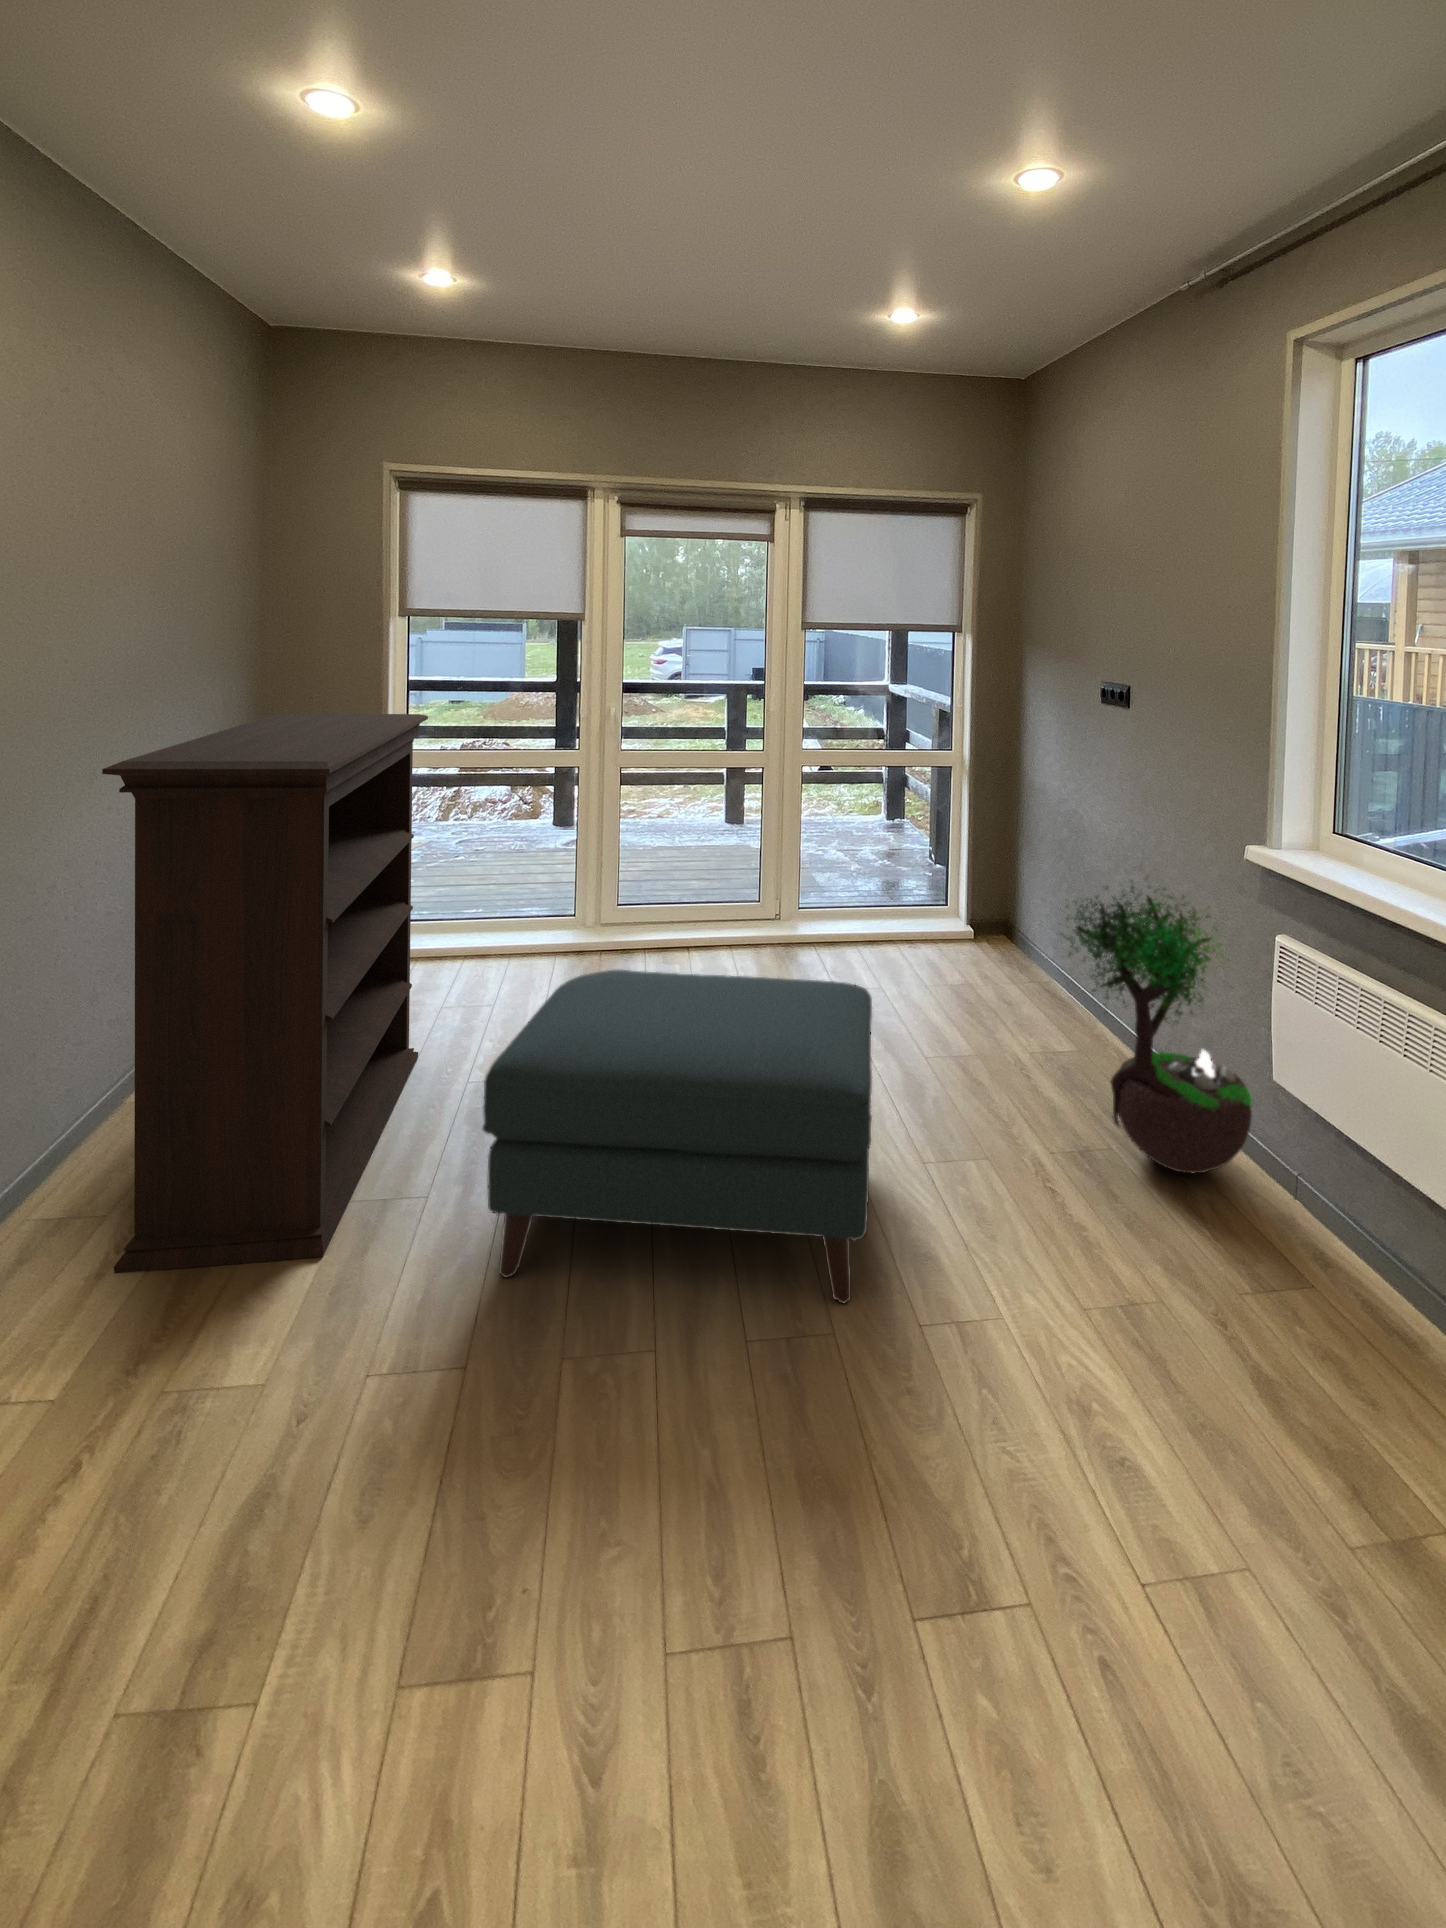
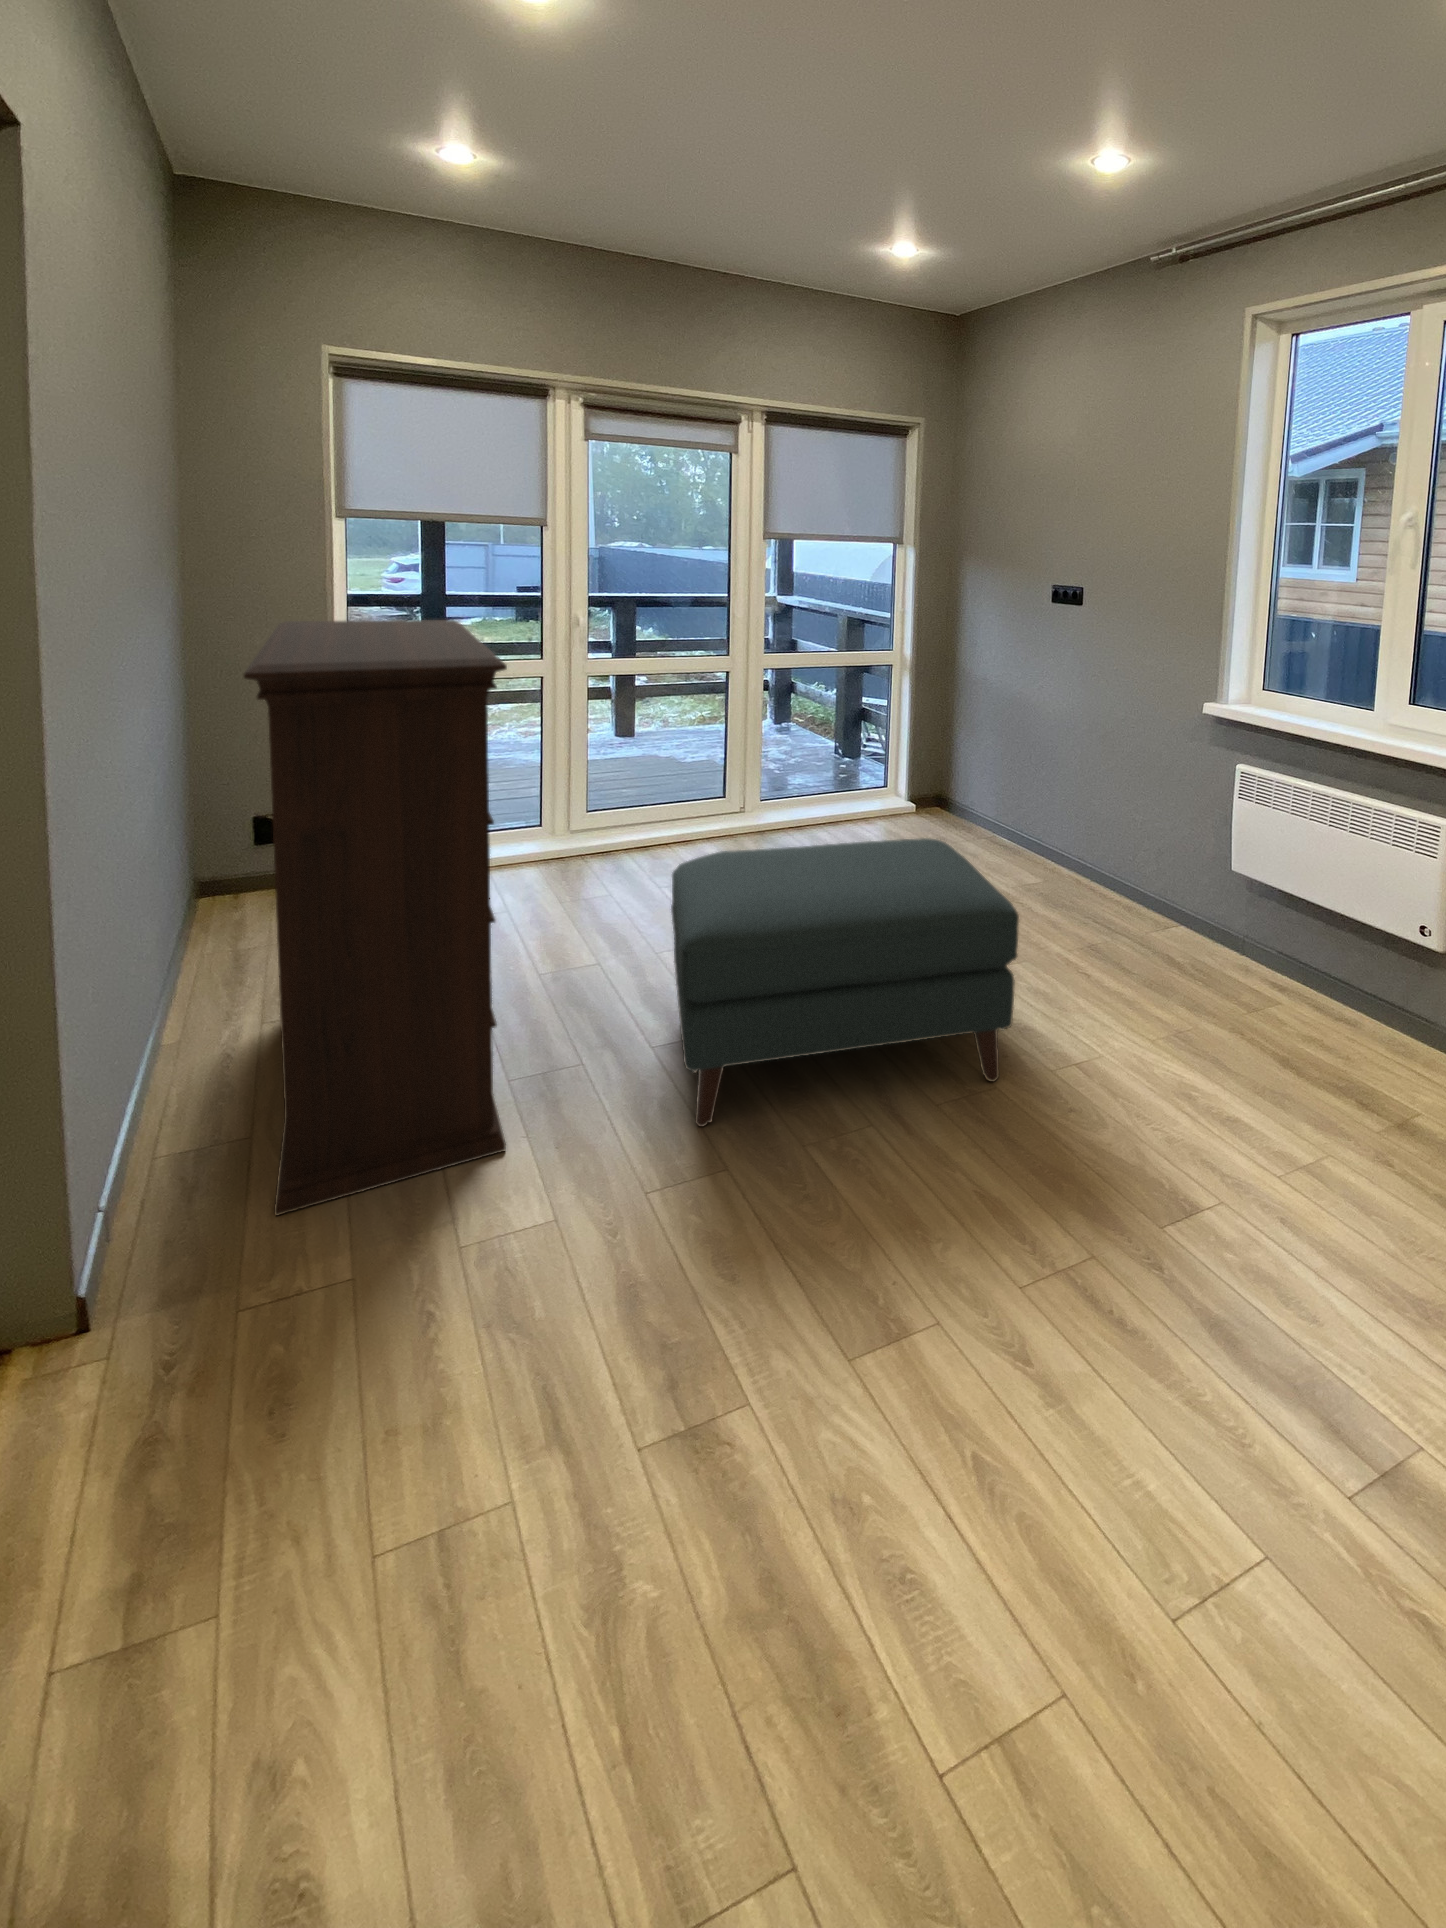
potted tree: present [1066,877,1252,1173] -> none [1073,721,1221,951]

